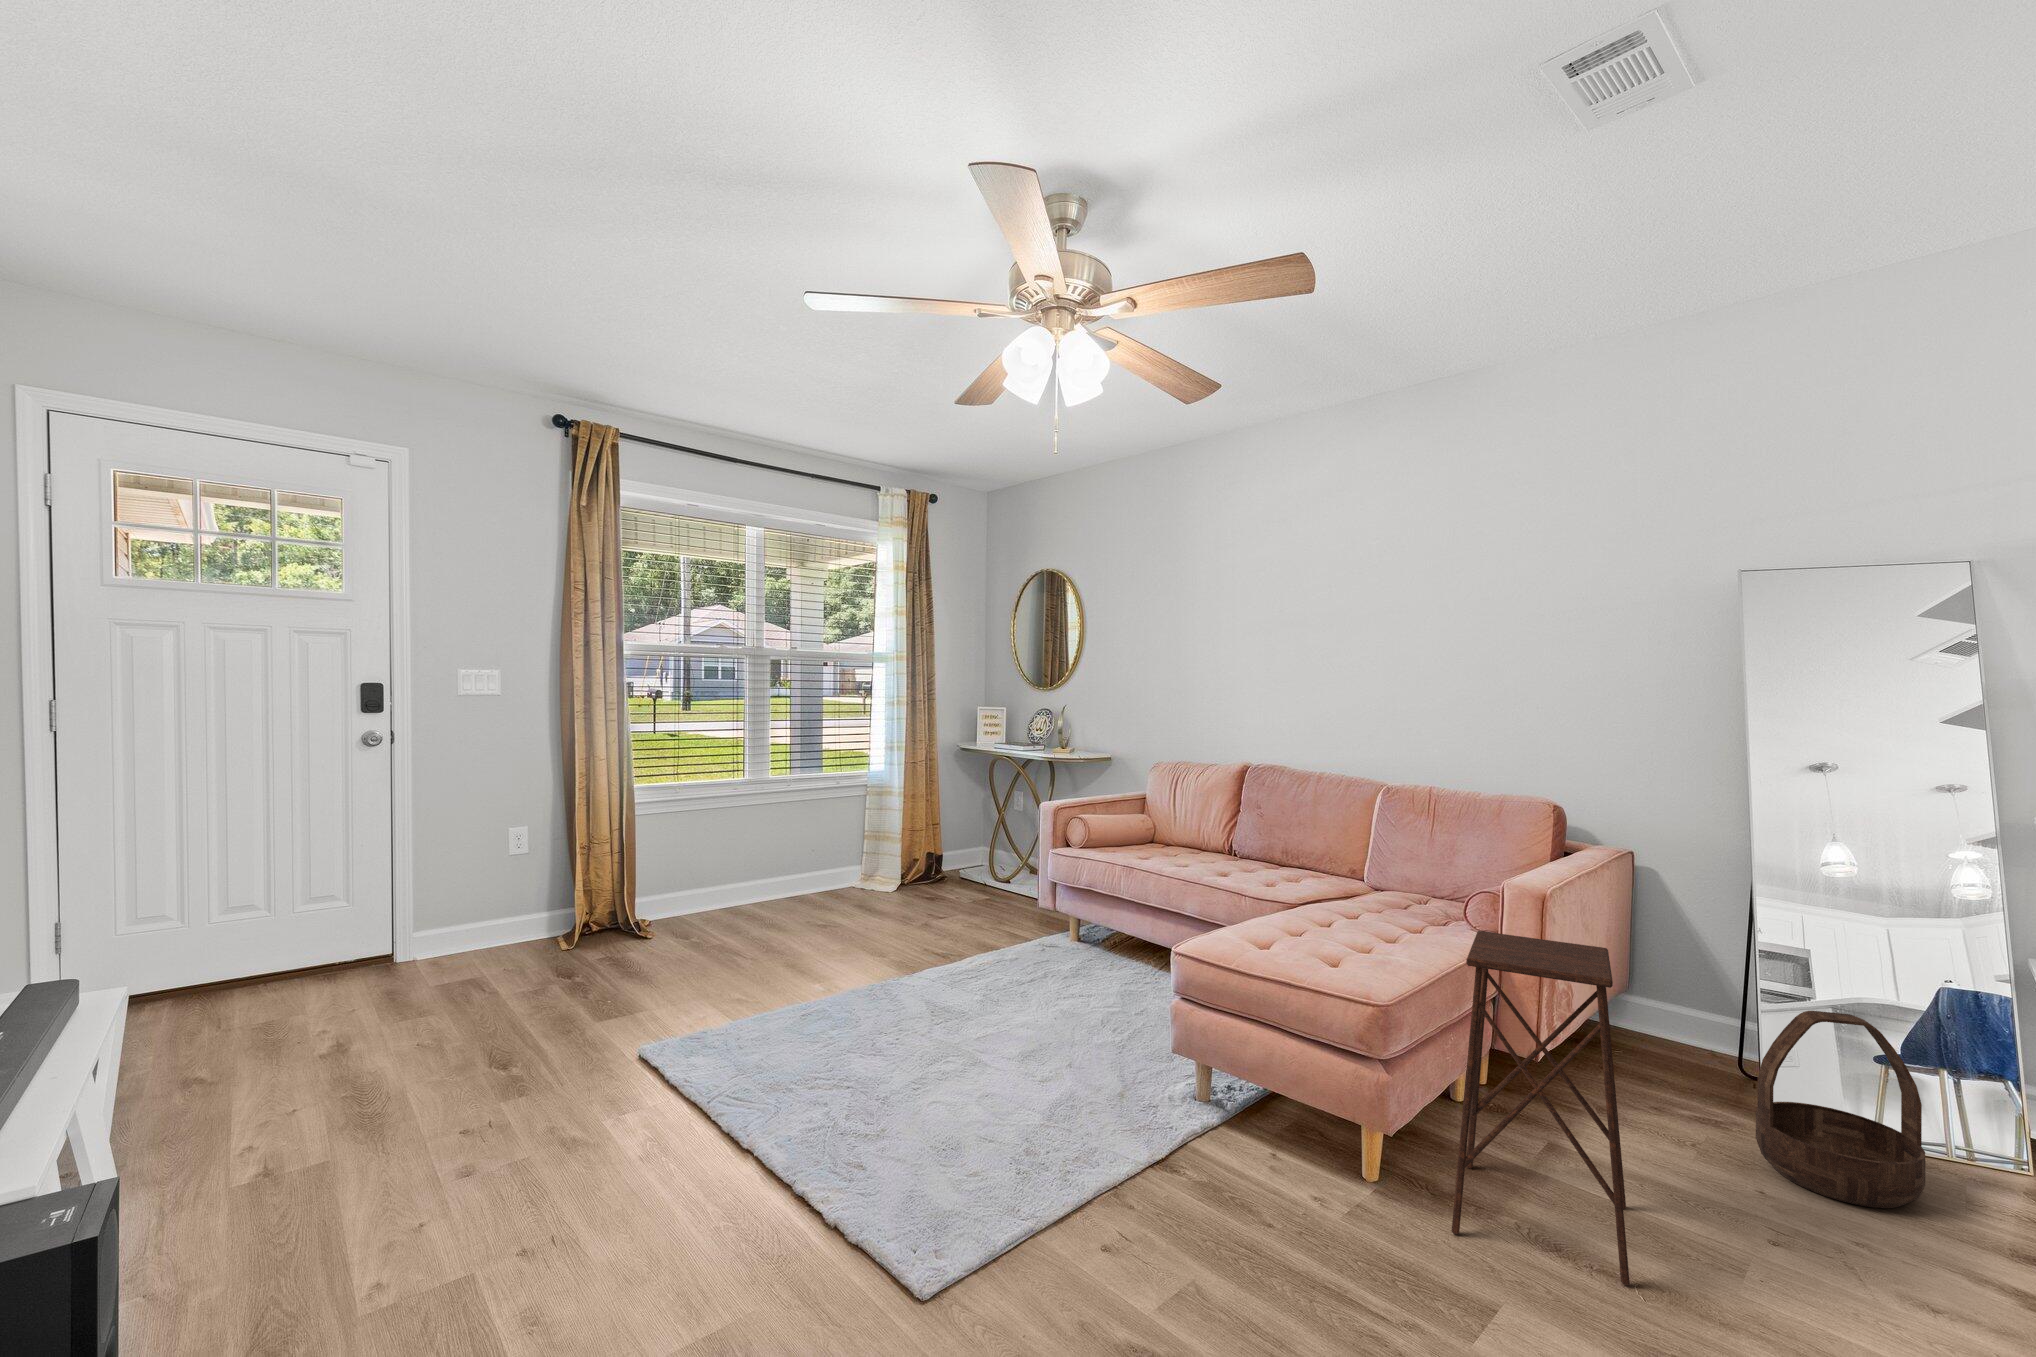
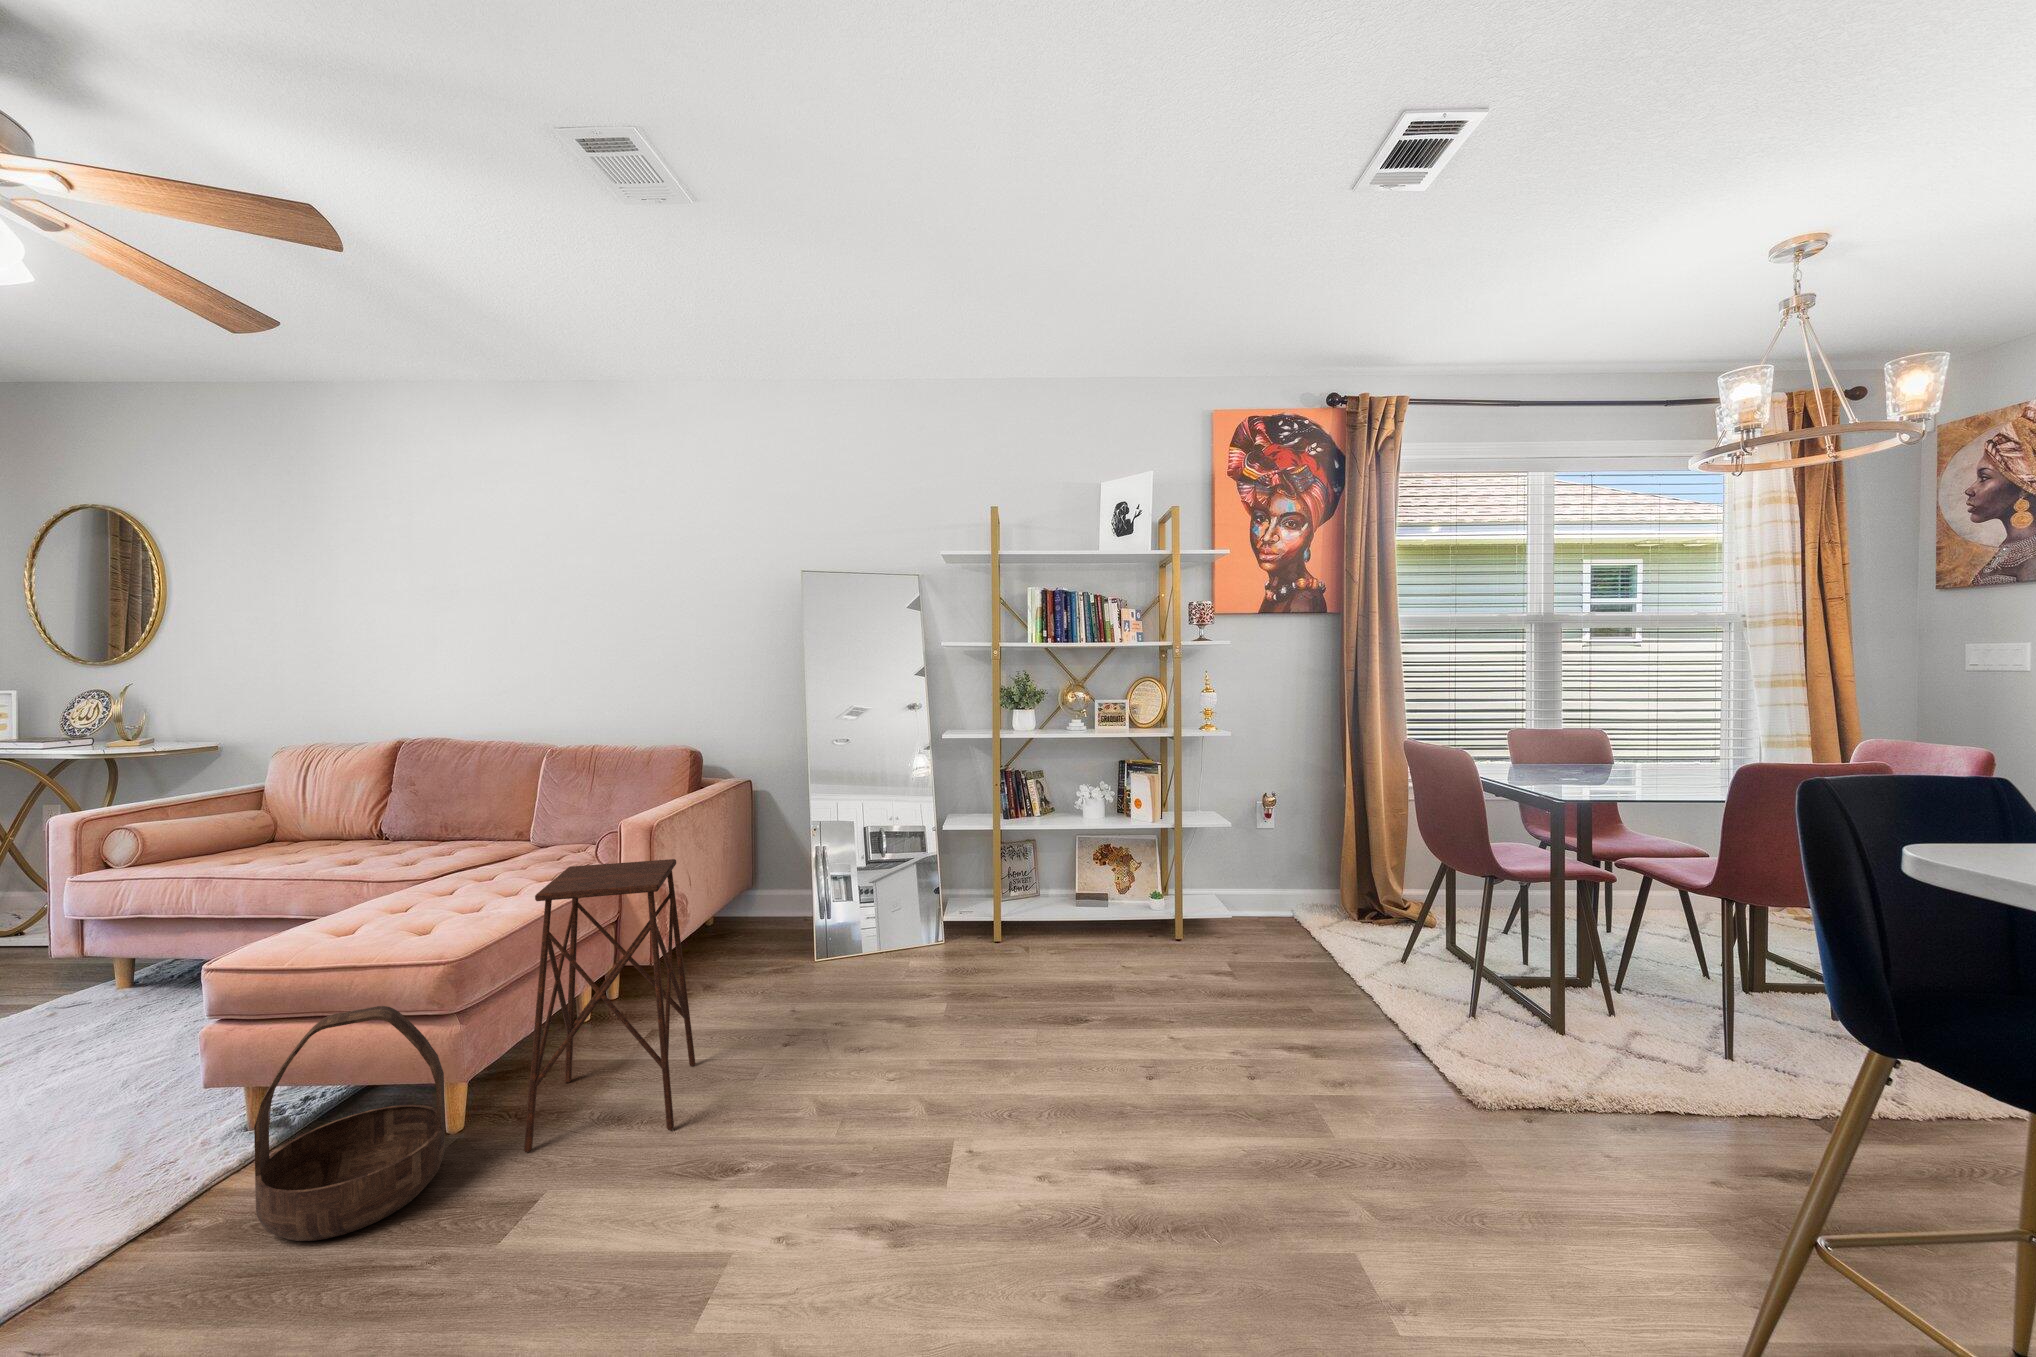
basket: present [1756,1011,1925,1208] -> present [254,1006,445,1241]

